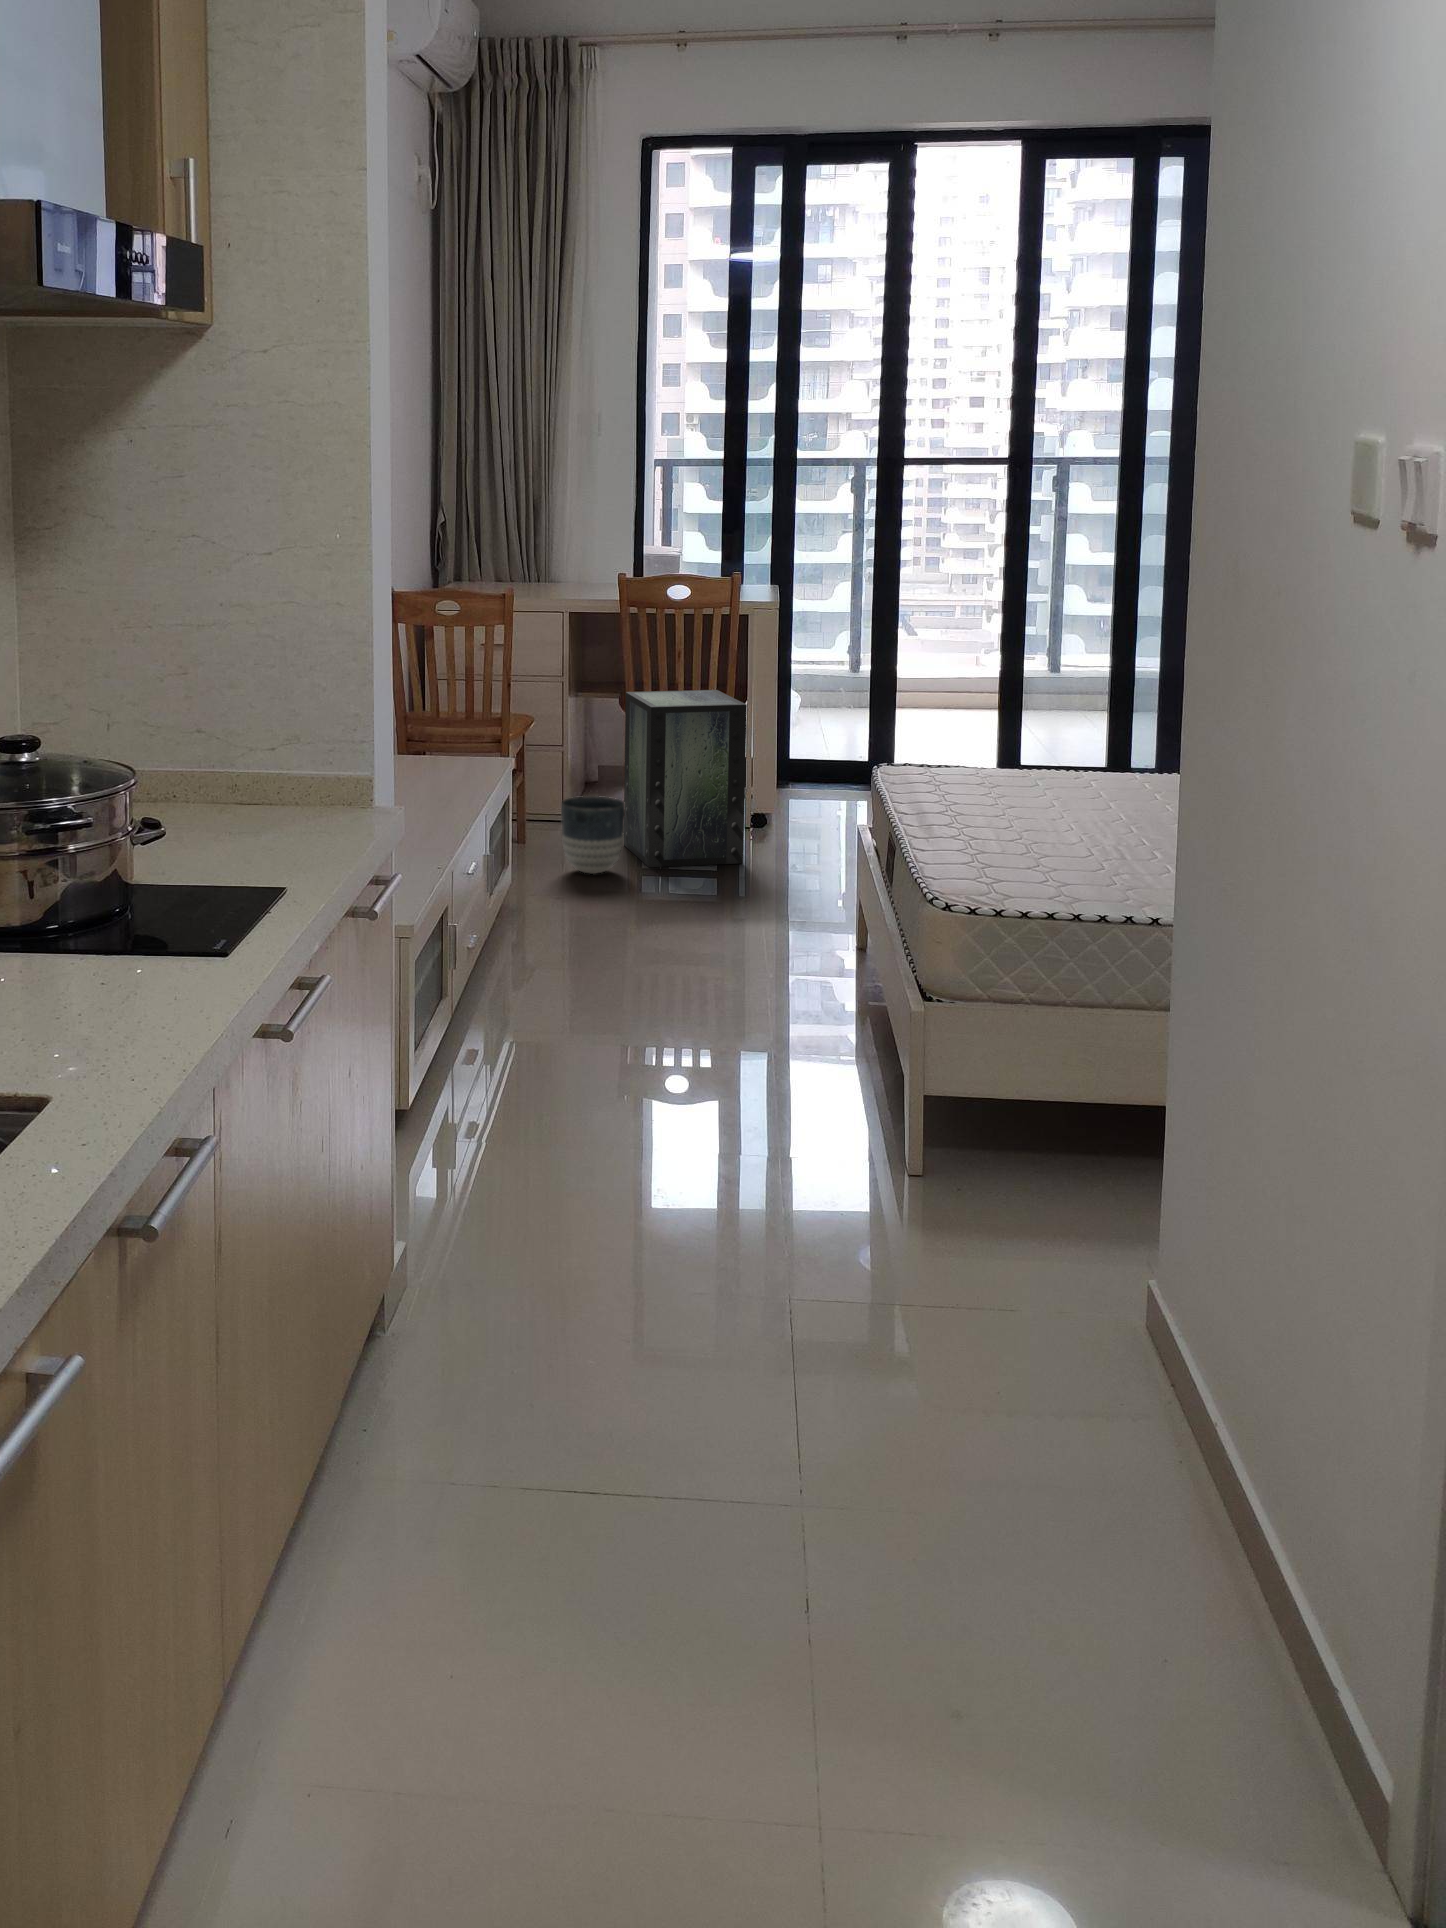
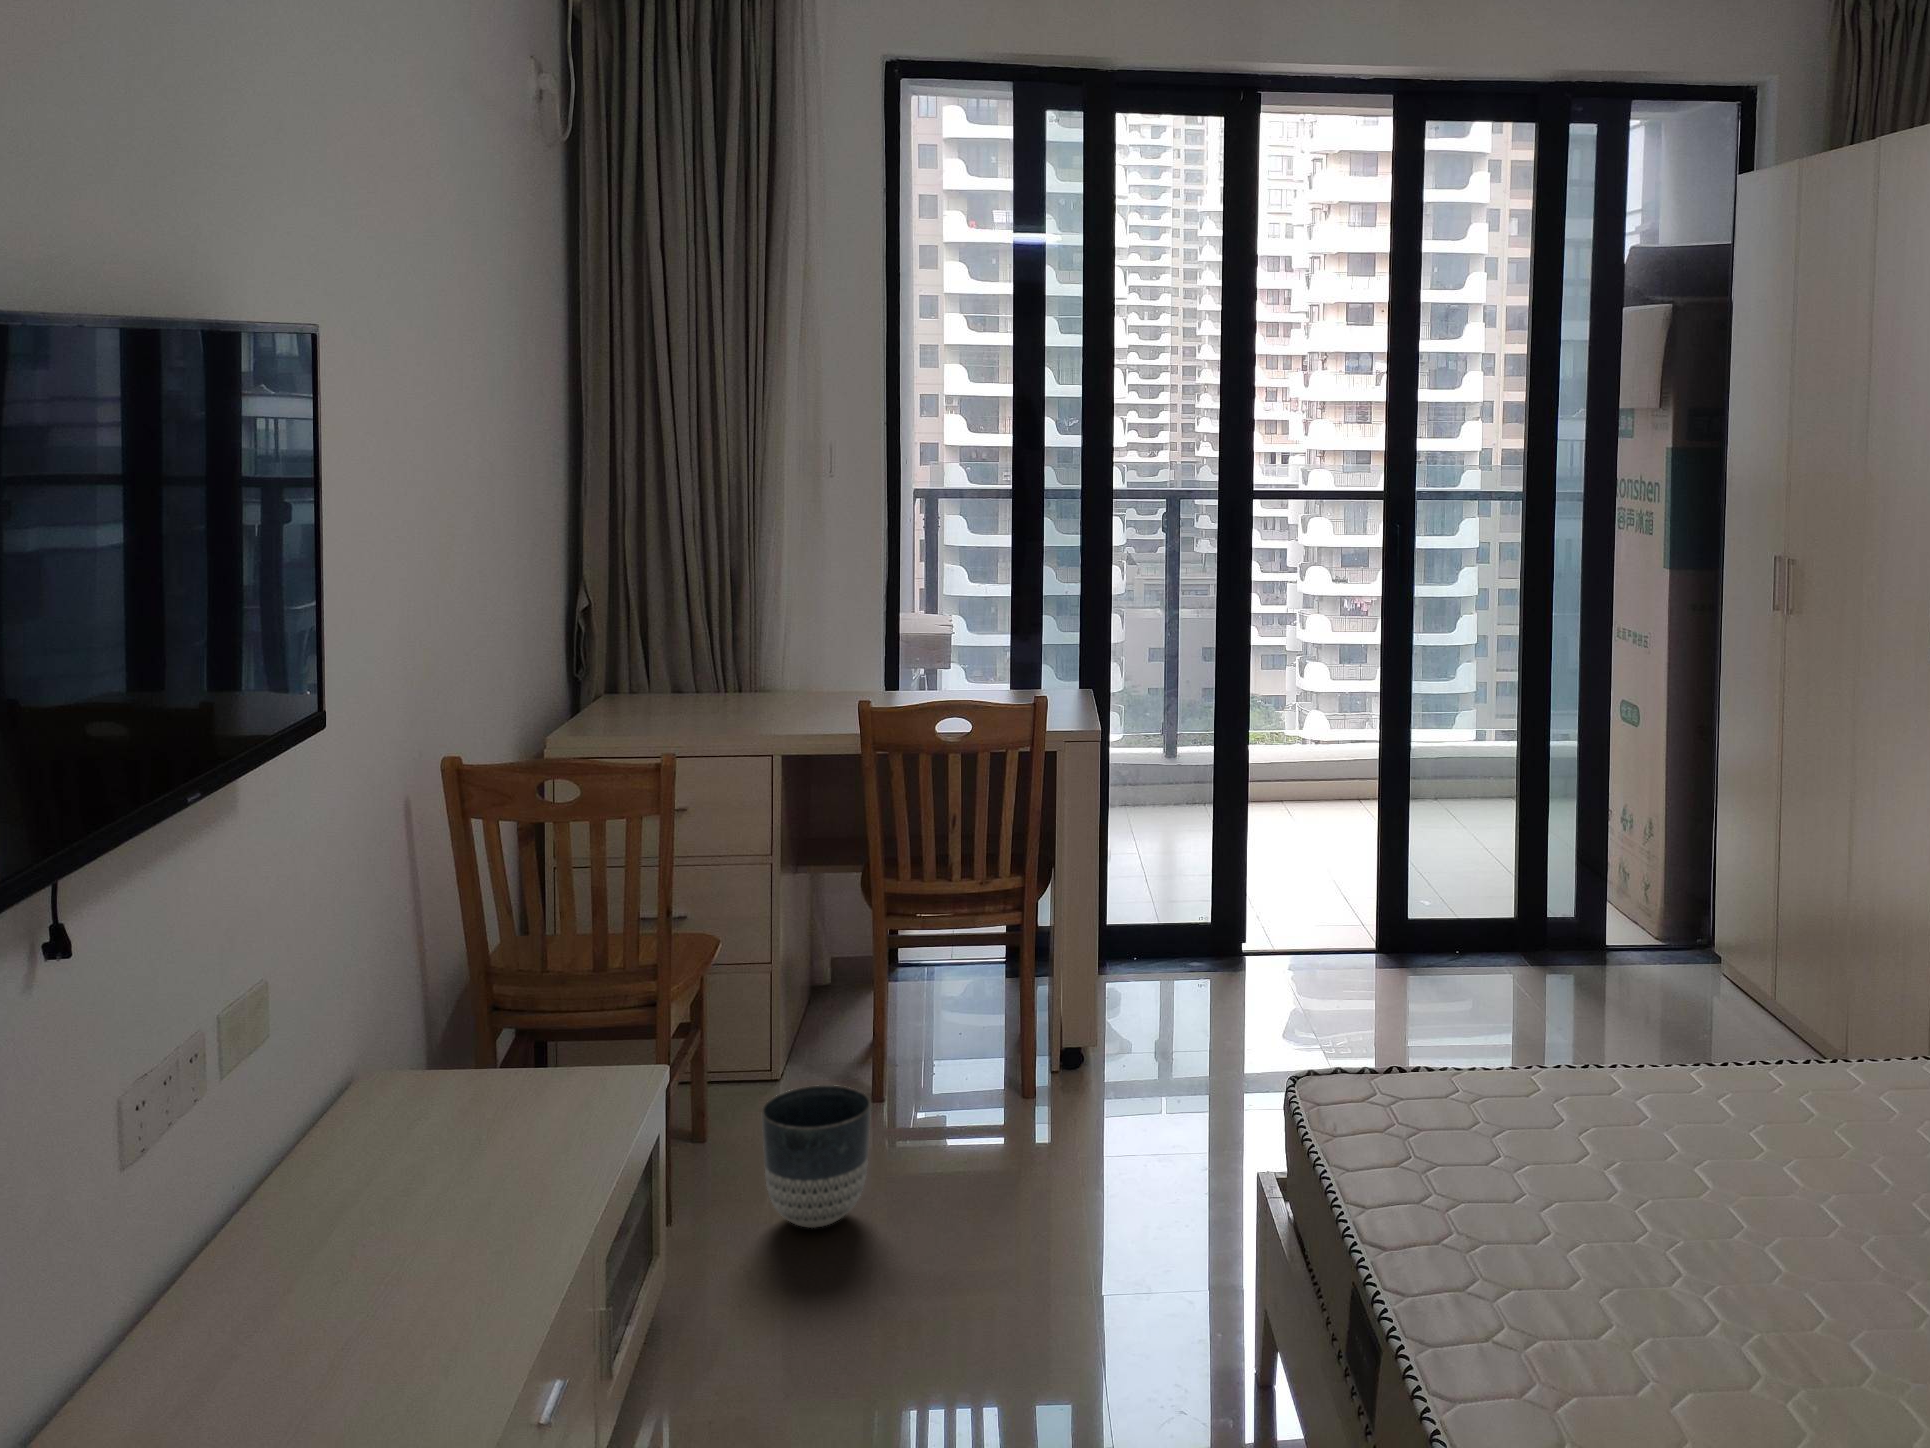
storage box: present [624,690,747,867] -> none [869,876,1062,1194]

